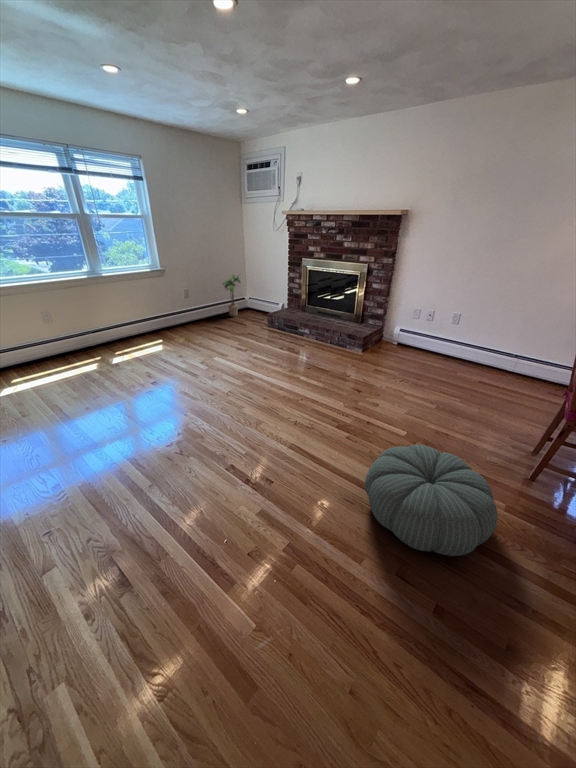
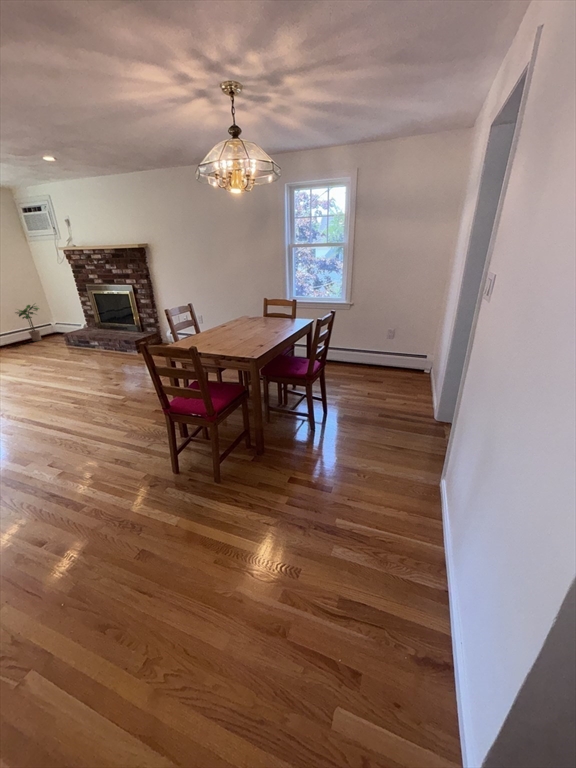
pouf: present [365,445,498,556] -> none [44,395,131,450]

